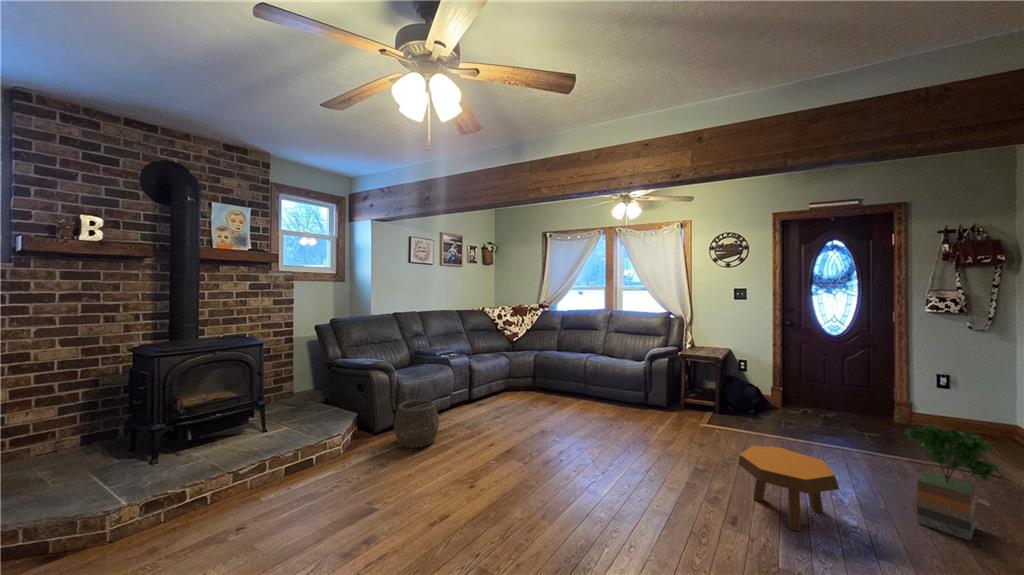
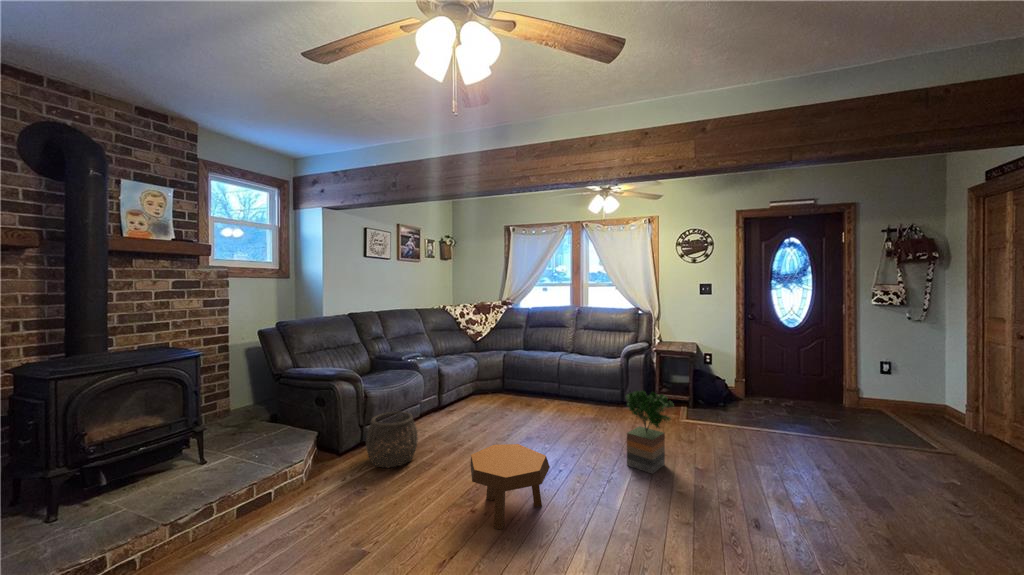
potted tree: present [907,425,999,541] -> present [627,391,673,474]
footstool: present [739,446,840,532] -> present [471,444,550,530]

